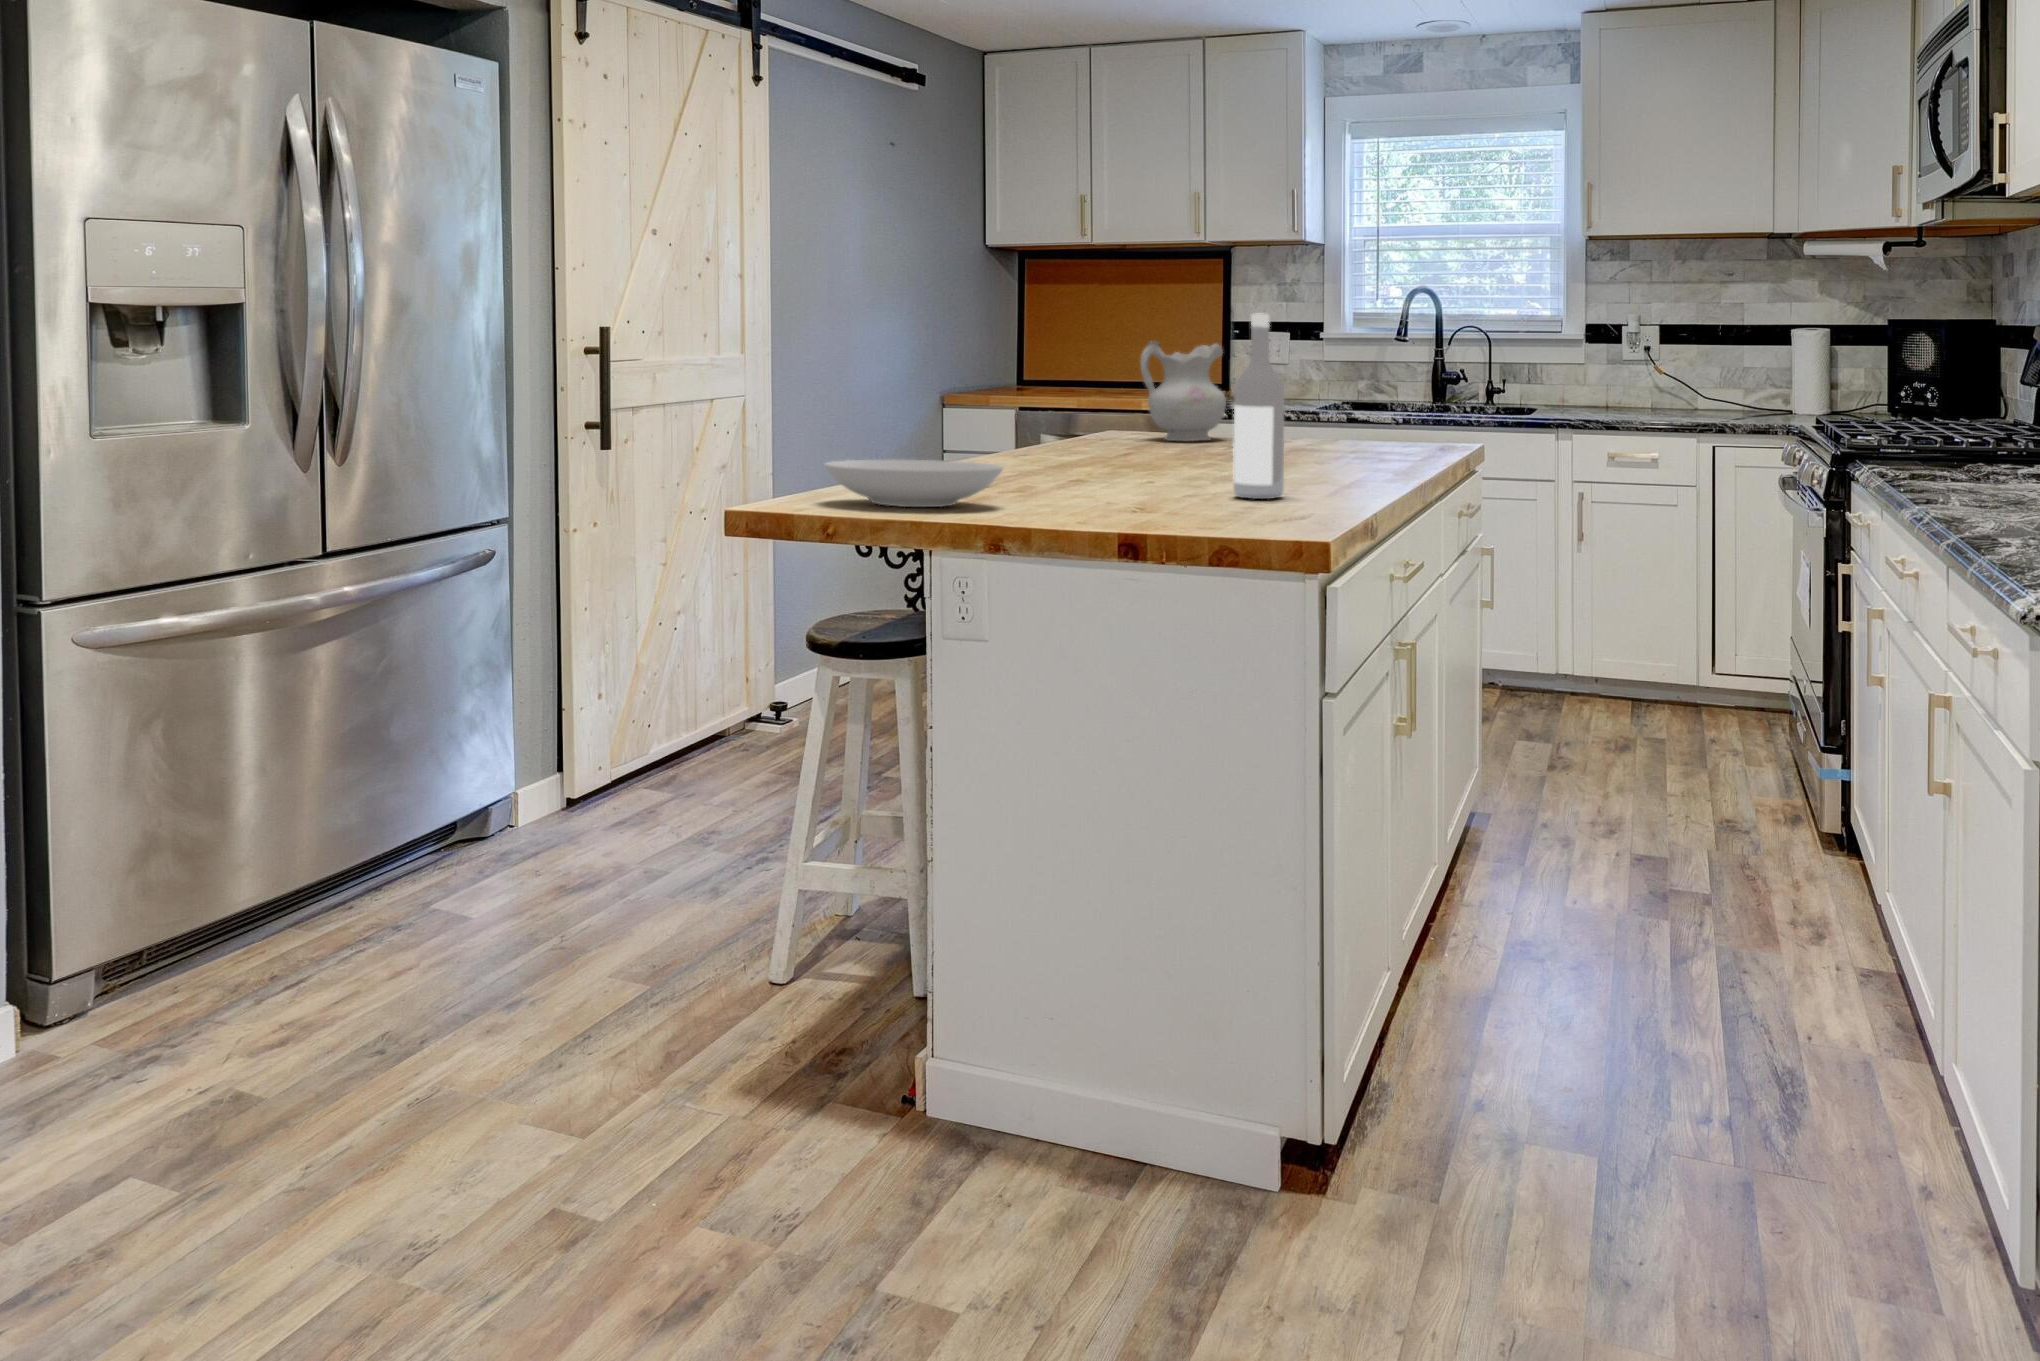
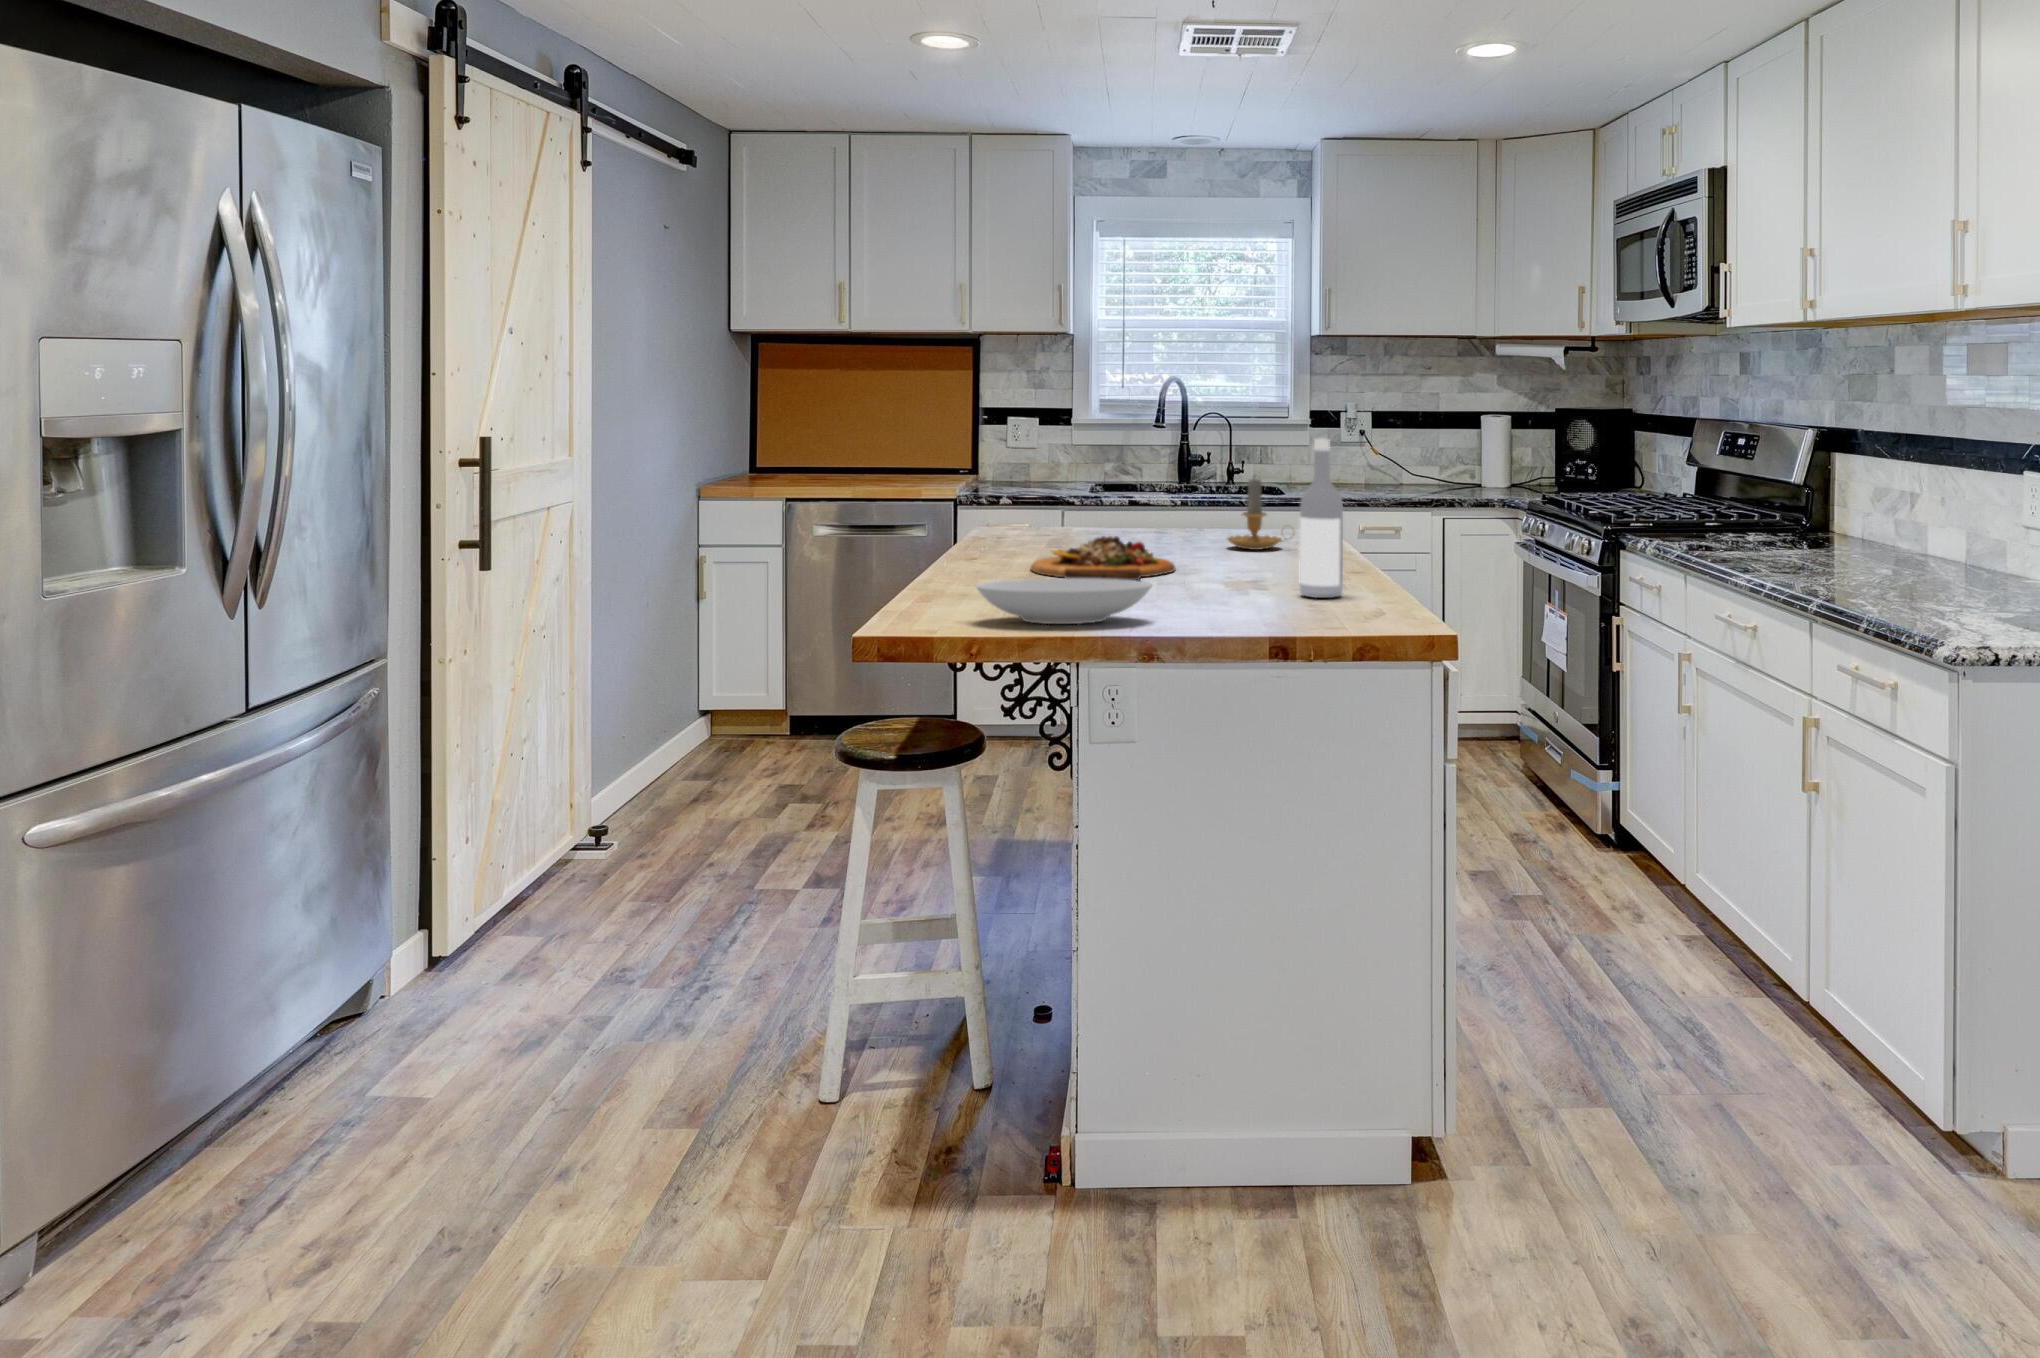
ceramic pitcher: present [1140,341,1226,441] -> none [1048,443,1122,537]
candle: none [1297,373,1370,457] -> present [1227,479,1287,550]
cutting board: none [1028,431,1186,476] -> present [1031,536,1175,580]

